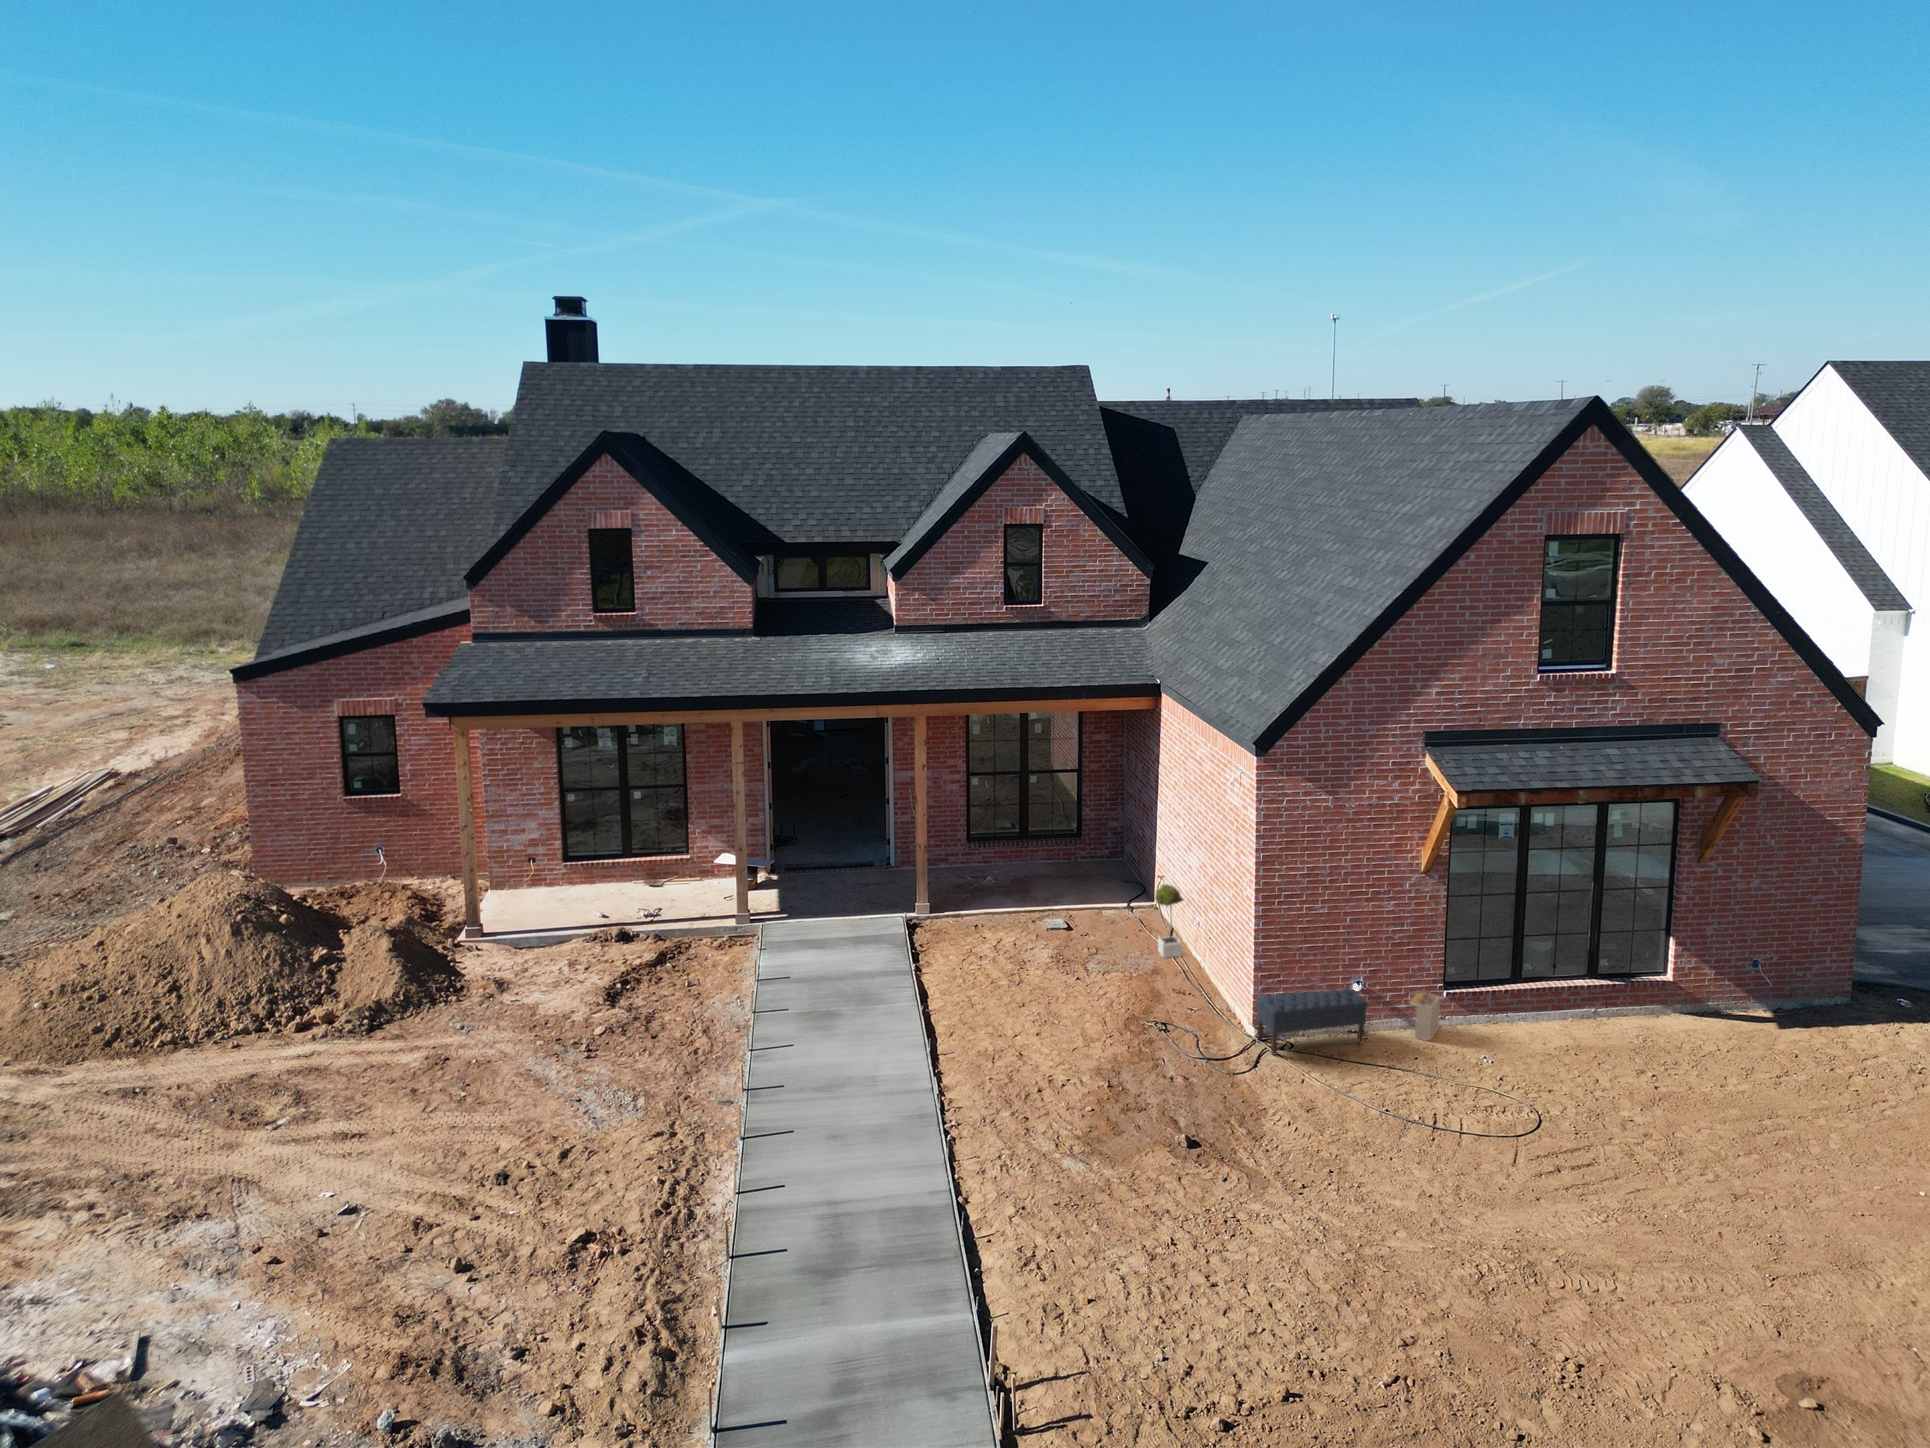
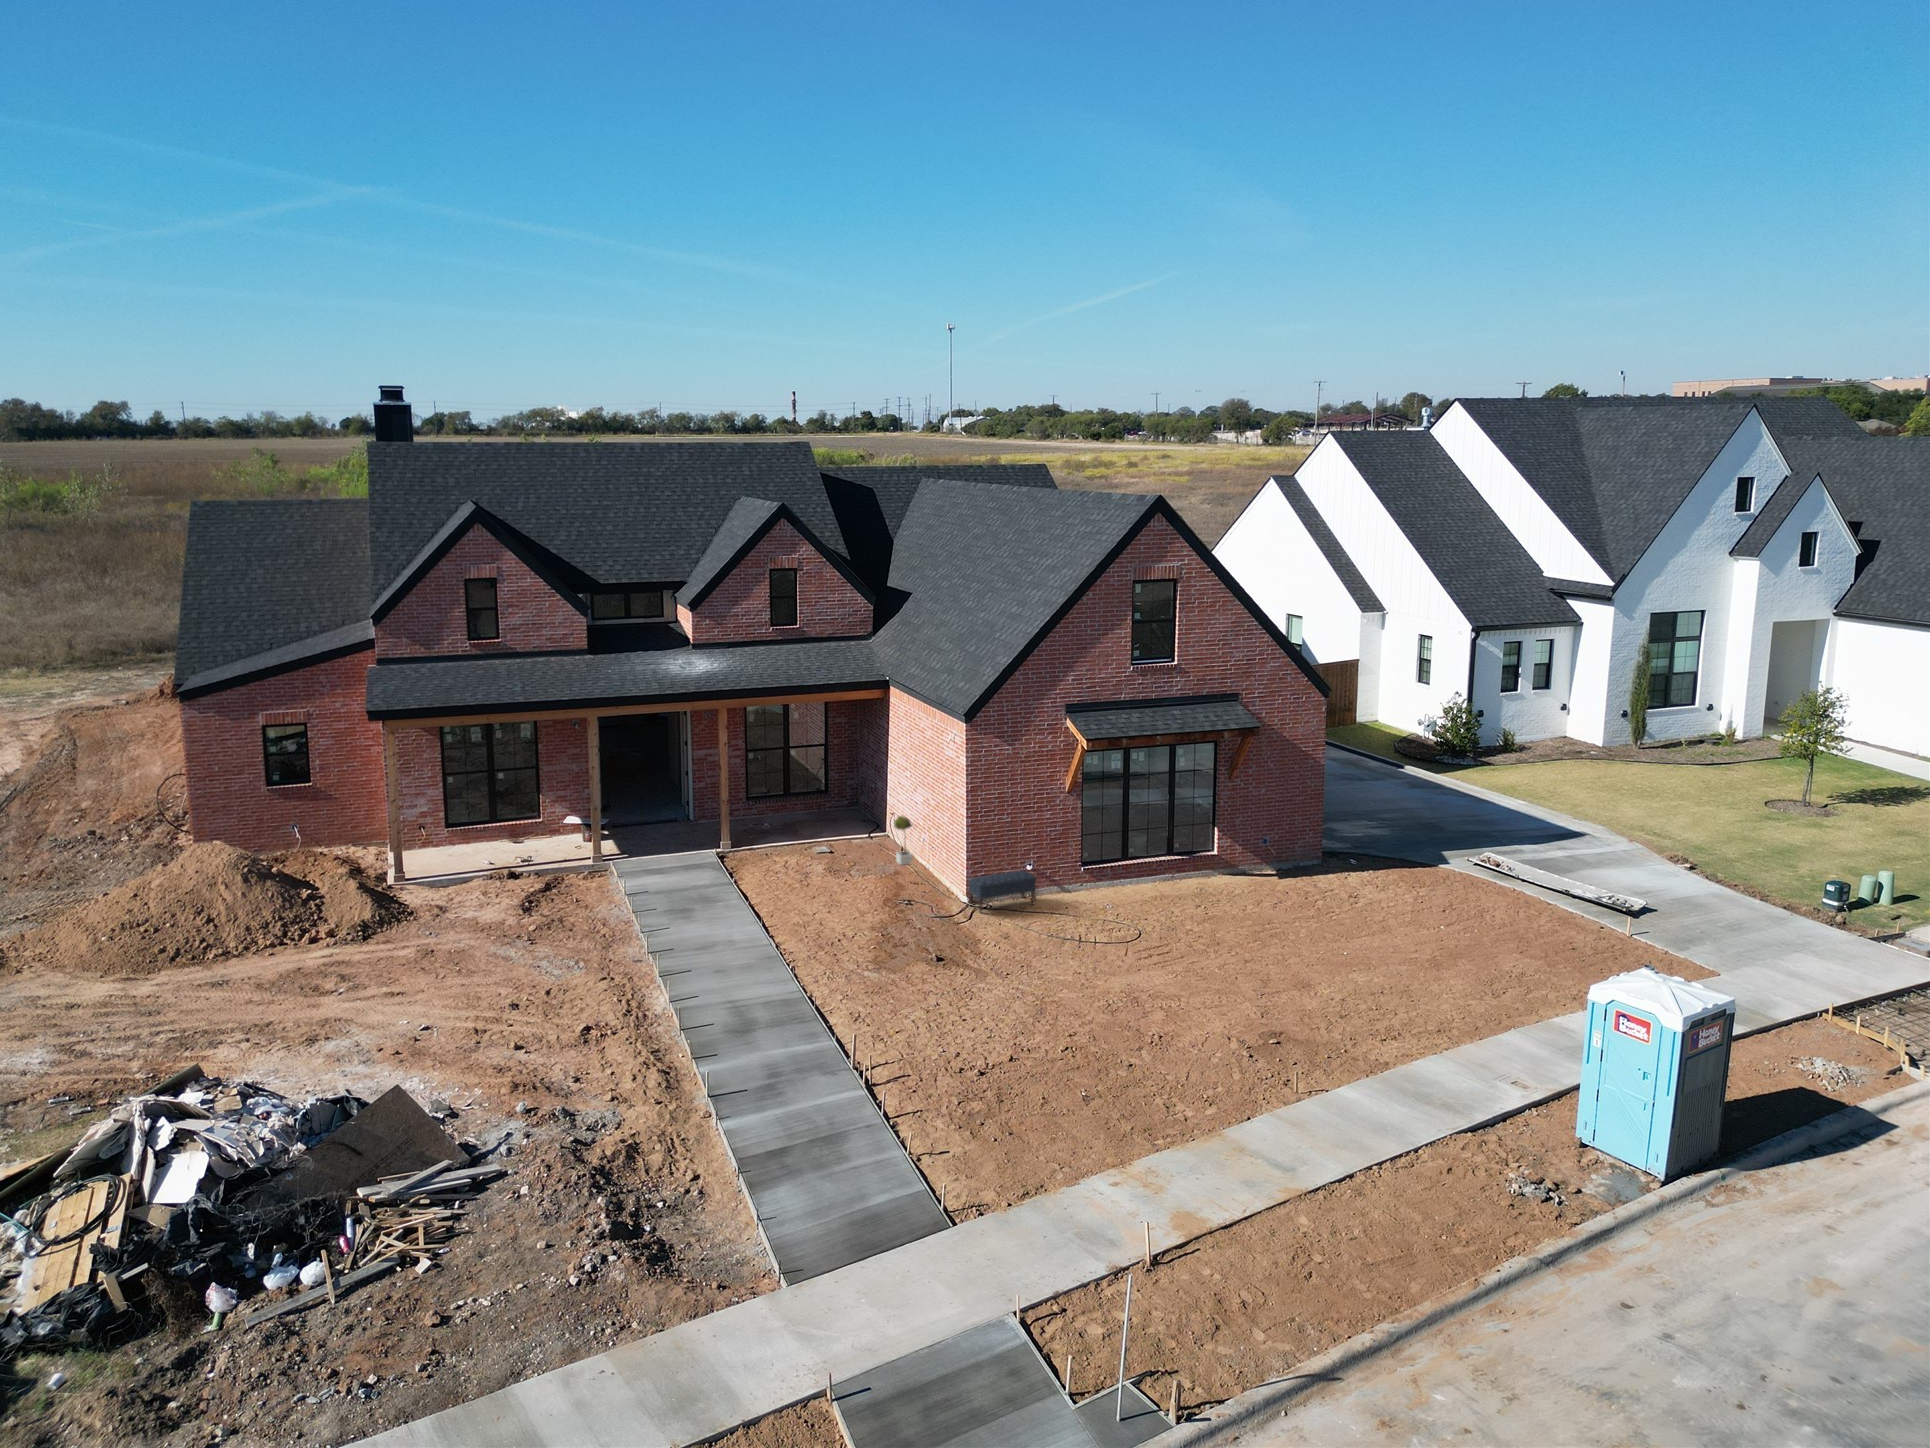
storage bin: present [1409,991,1440,1042] -> none [1062,868,1080,900]

